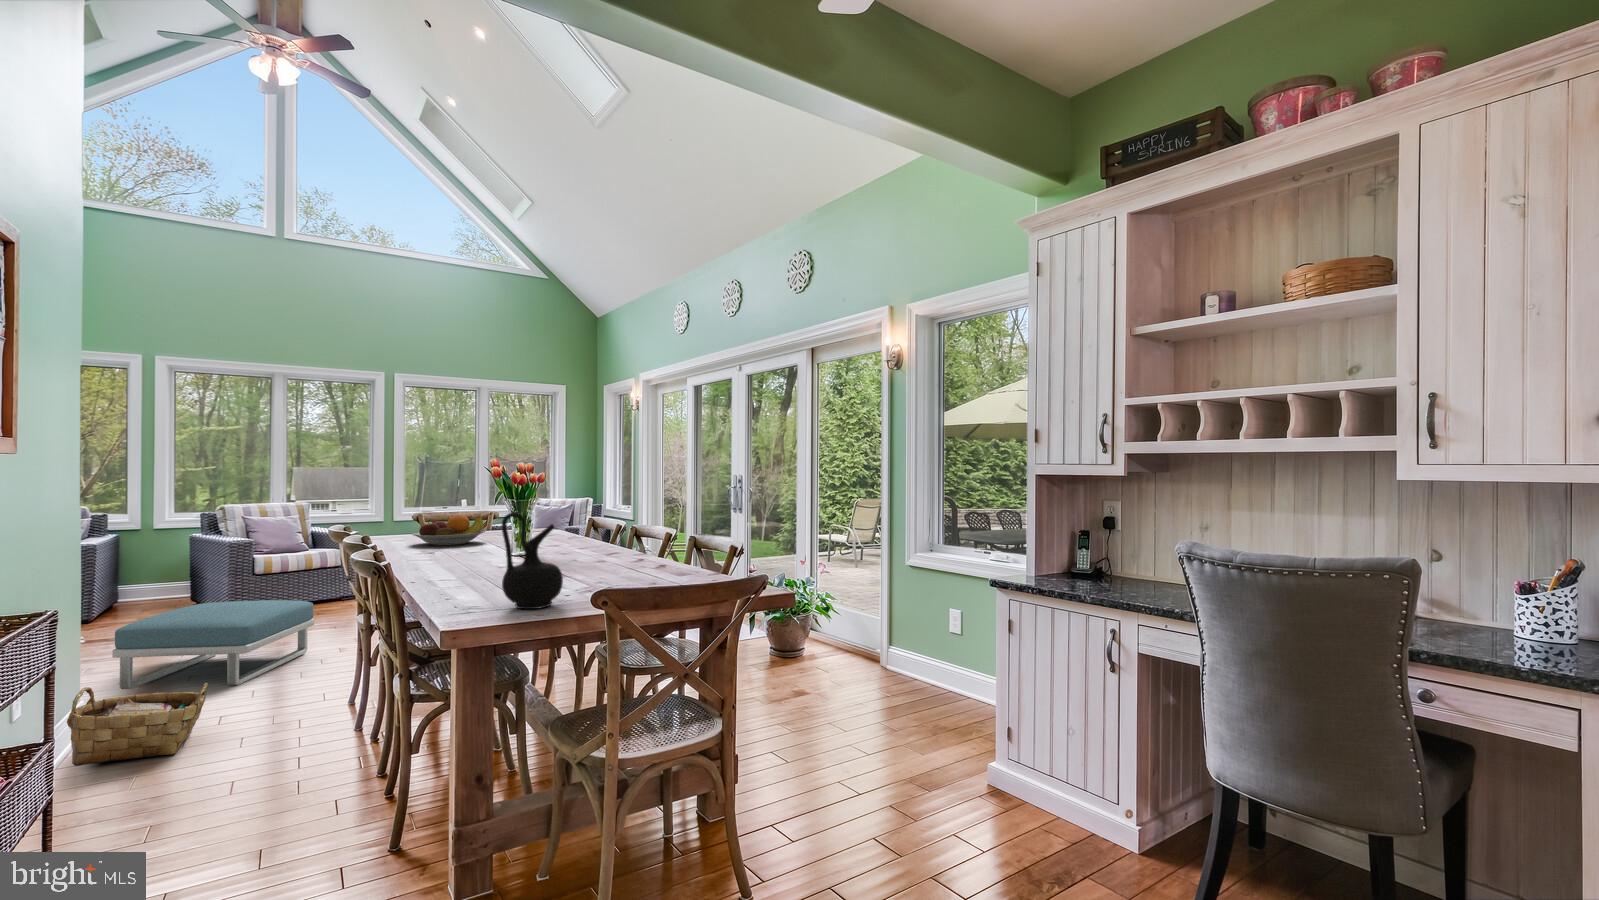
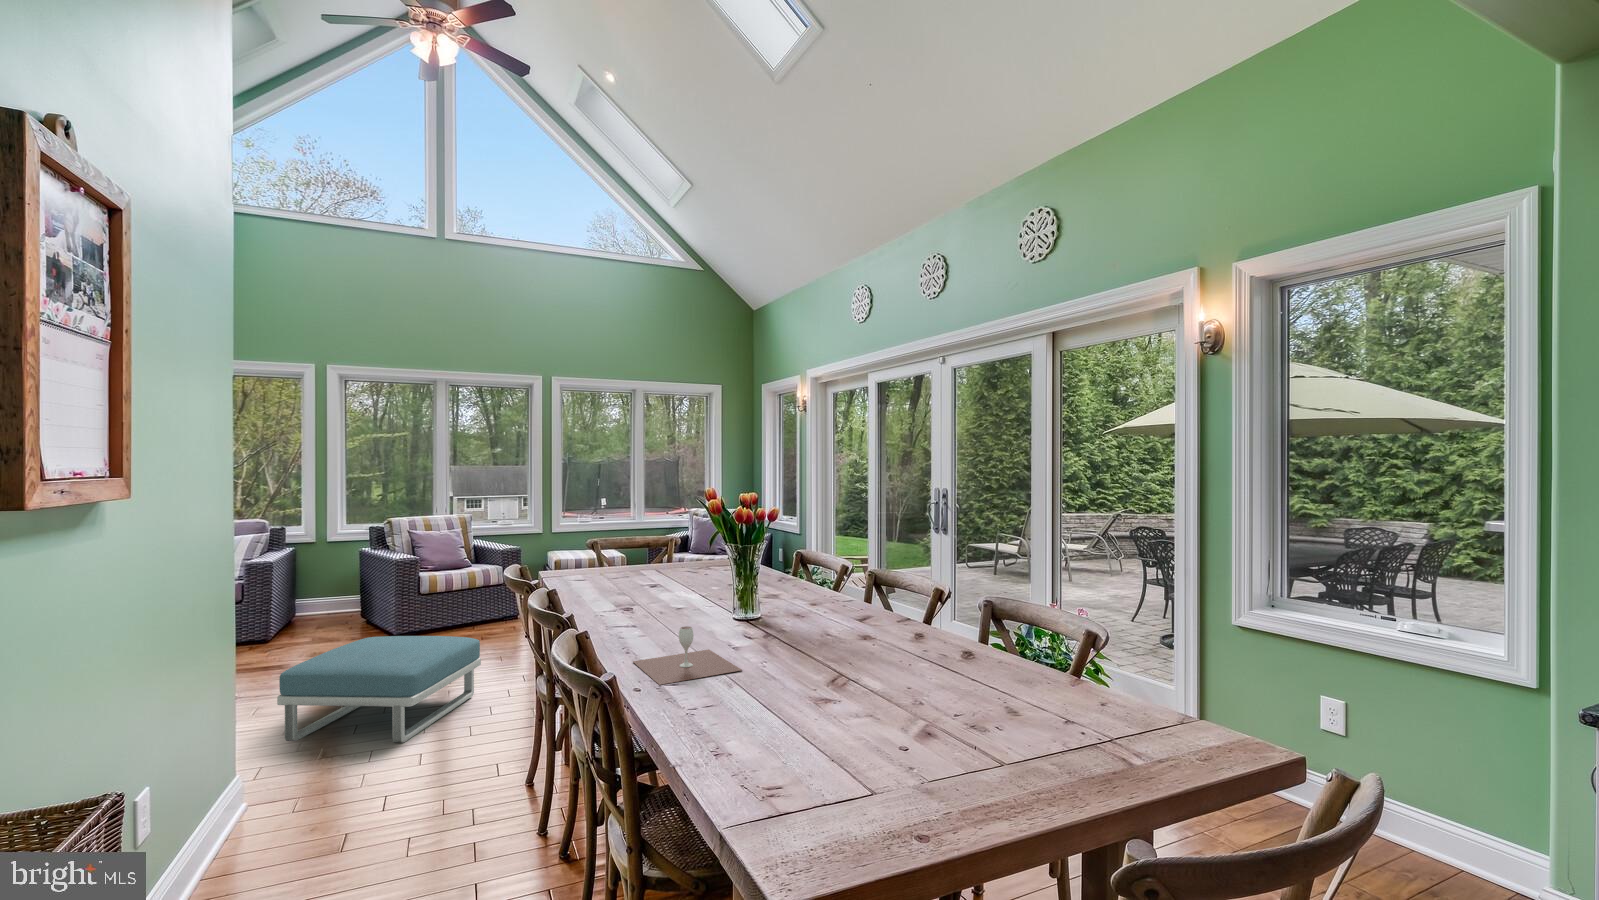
ceramic jug: present [502,513,563,609] -> none [786,608,881,775]
fruit bowl: present [412,515,486,545] -> none [591,550,674,589]
wine glass: none [426,550,506,585] -> present [633,626,742,685]
woven basket: present [67,683,208,766] -> none [213,764,369,875]

